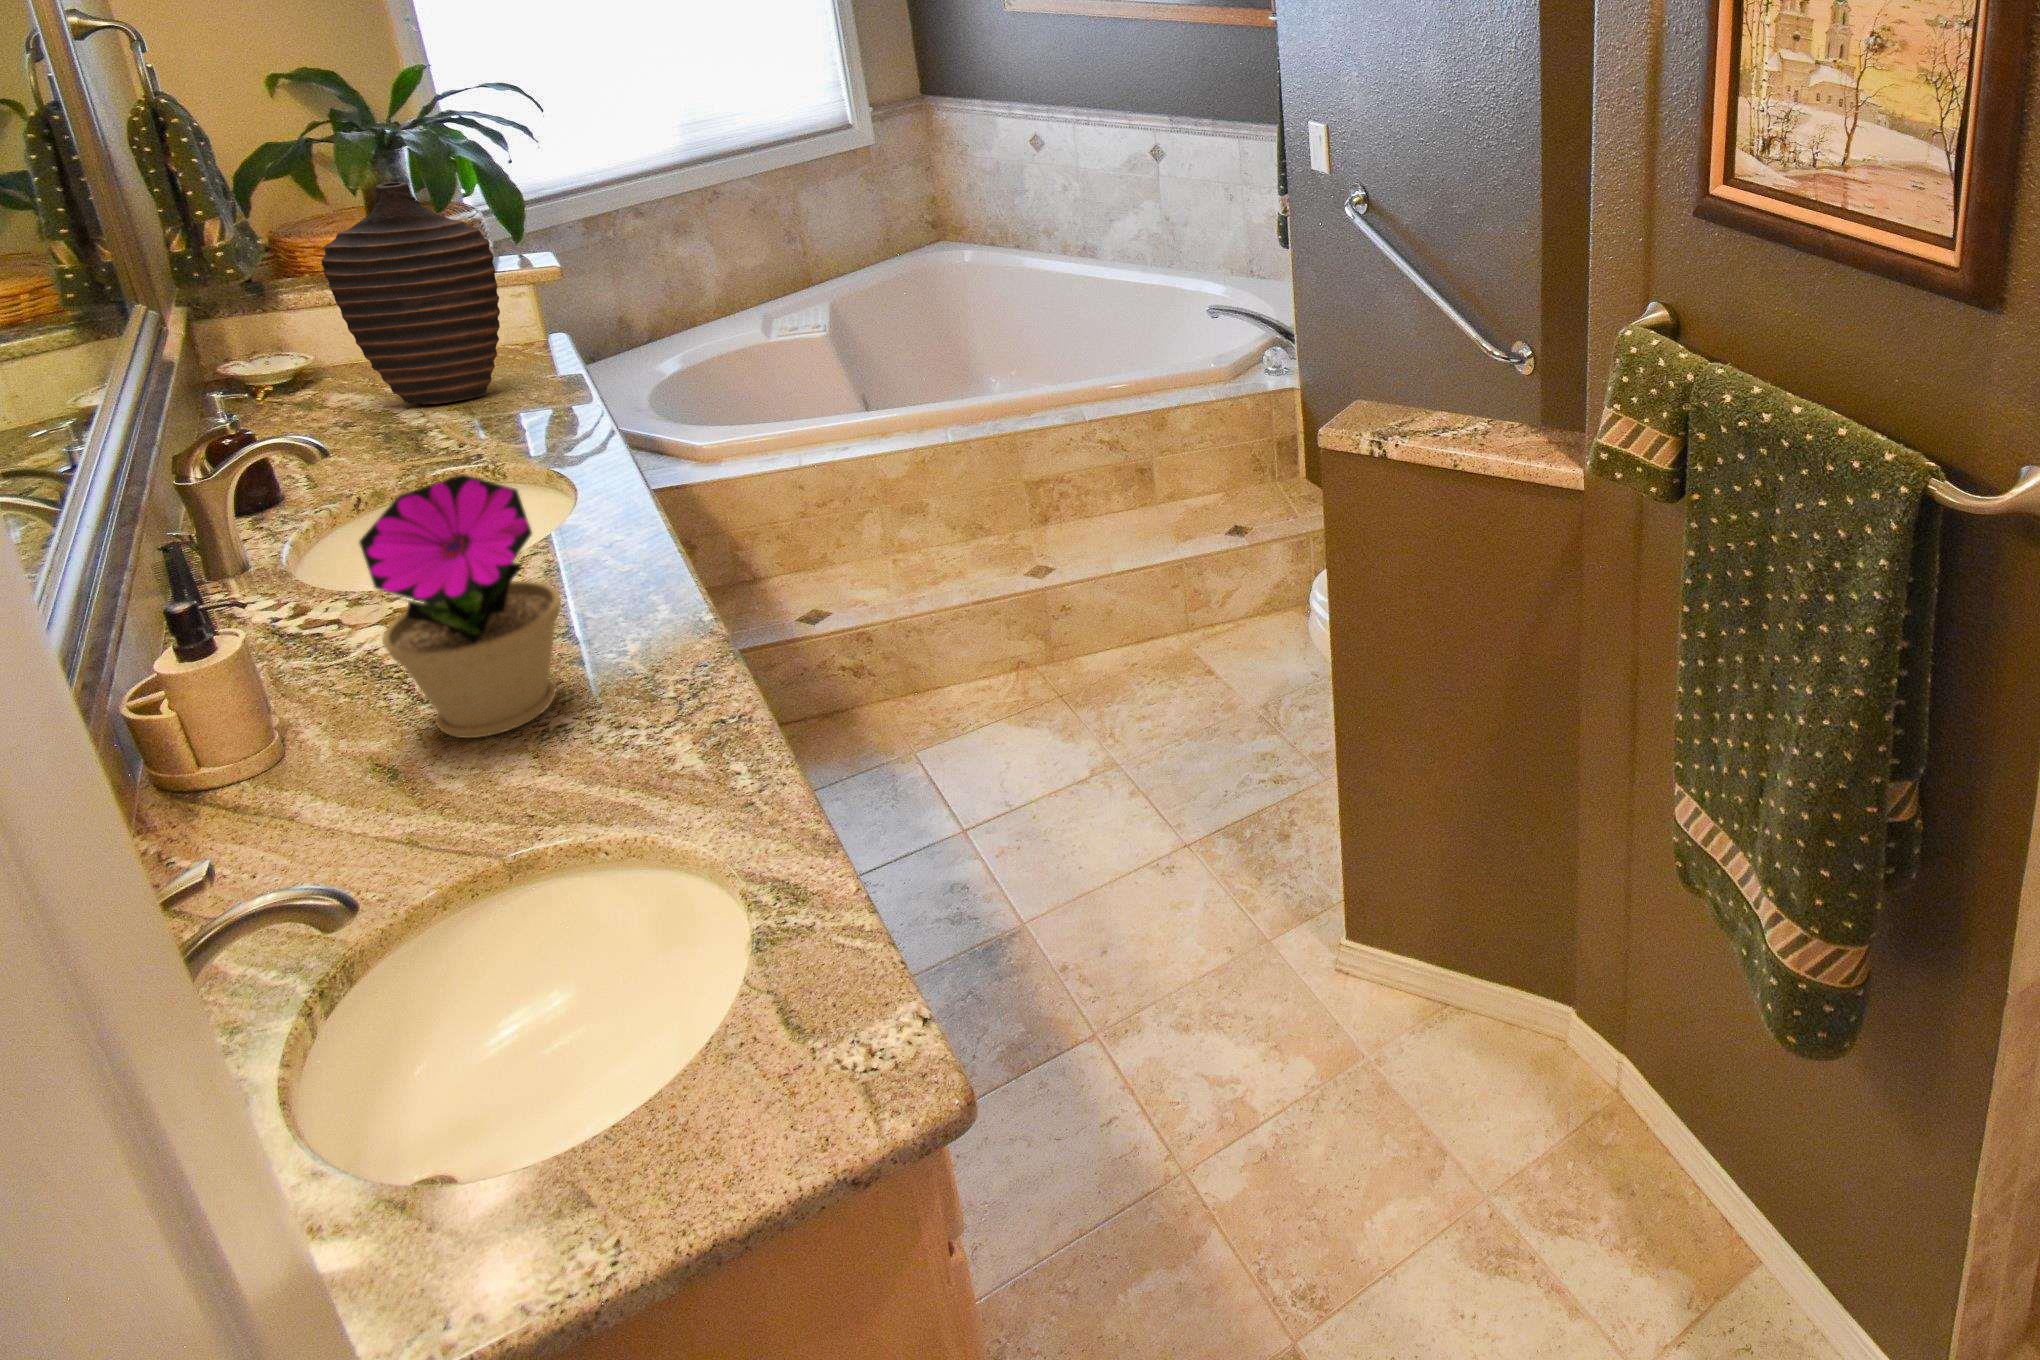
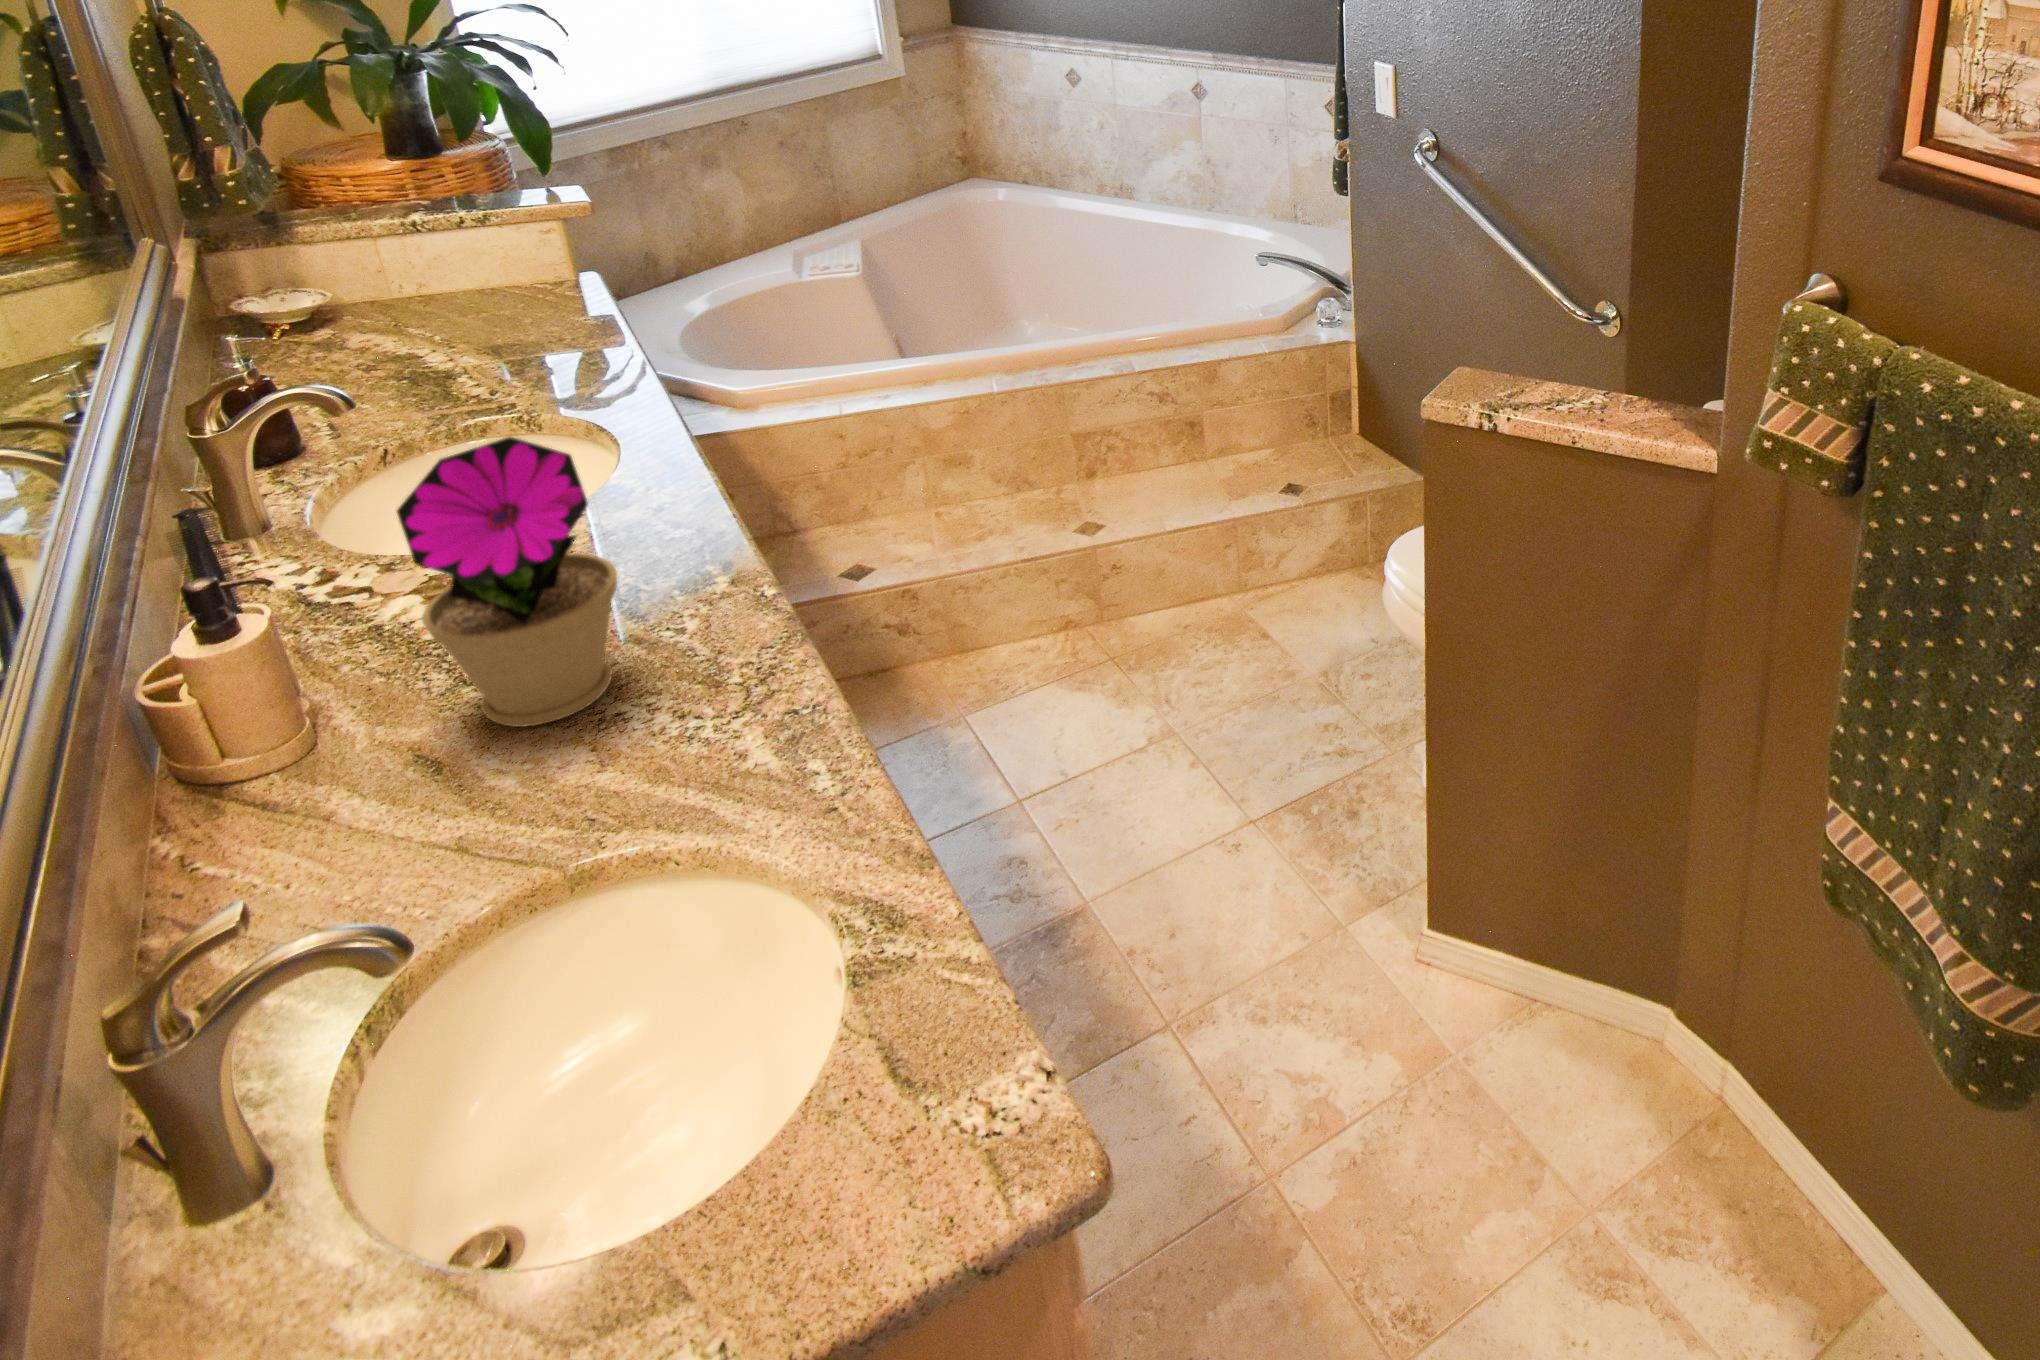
decorative vase: present [322,182,500,405] -> none [342,107,532,346]

